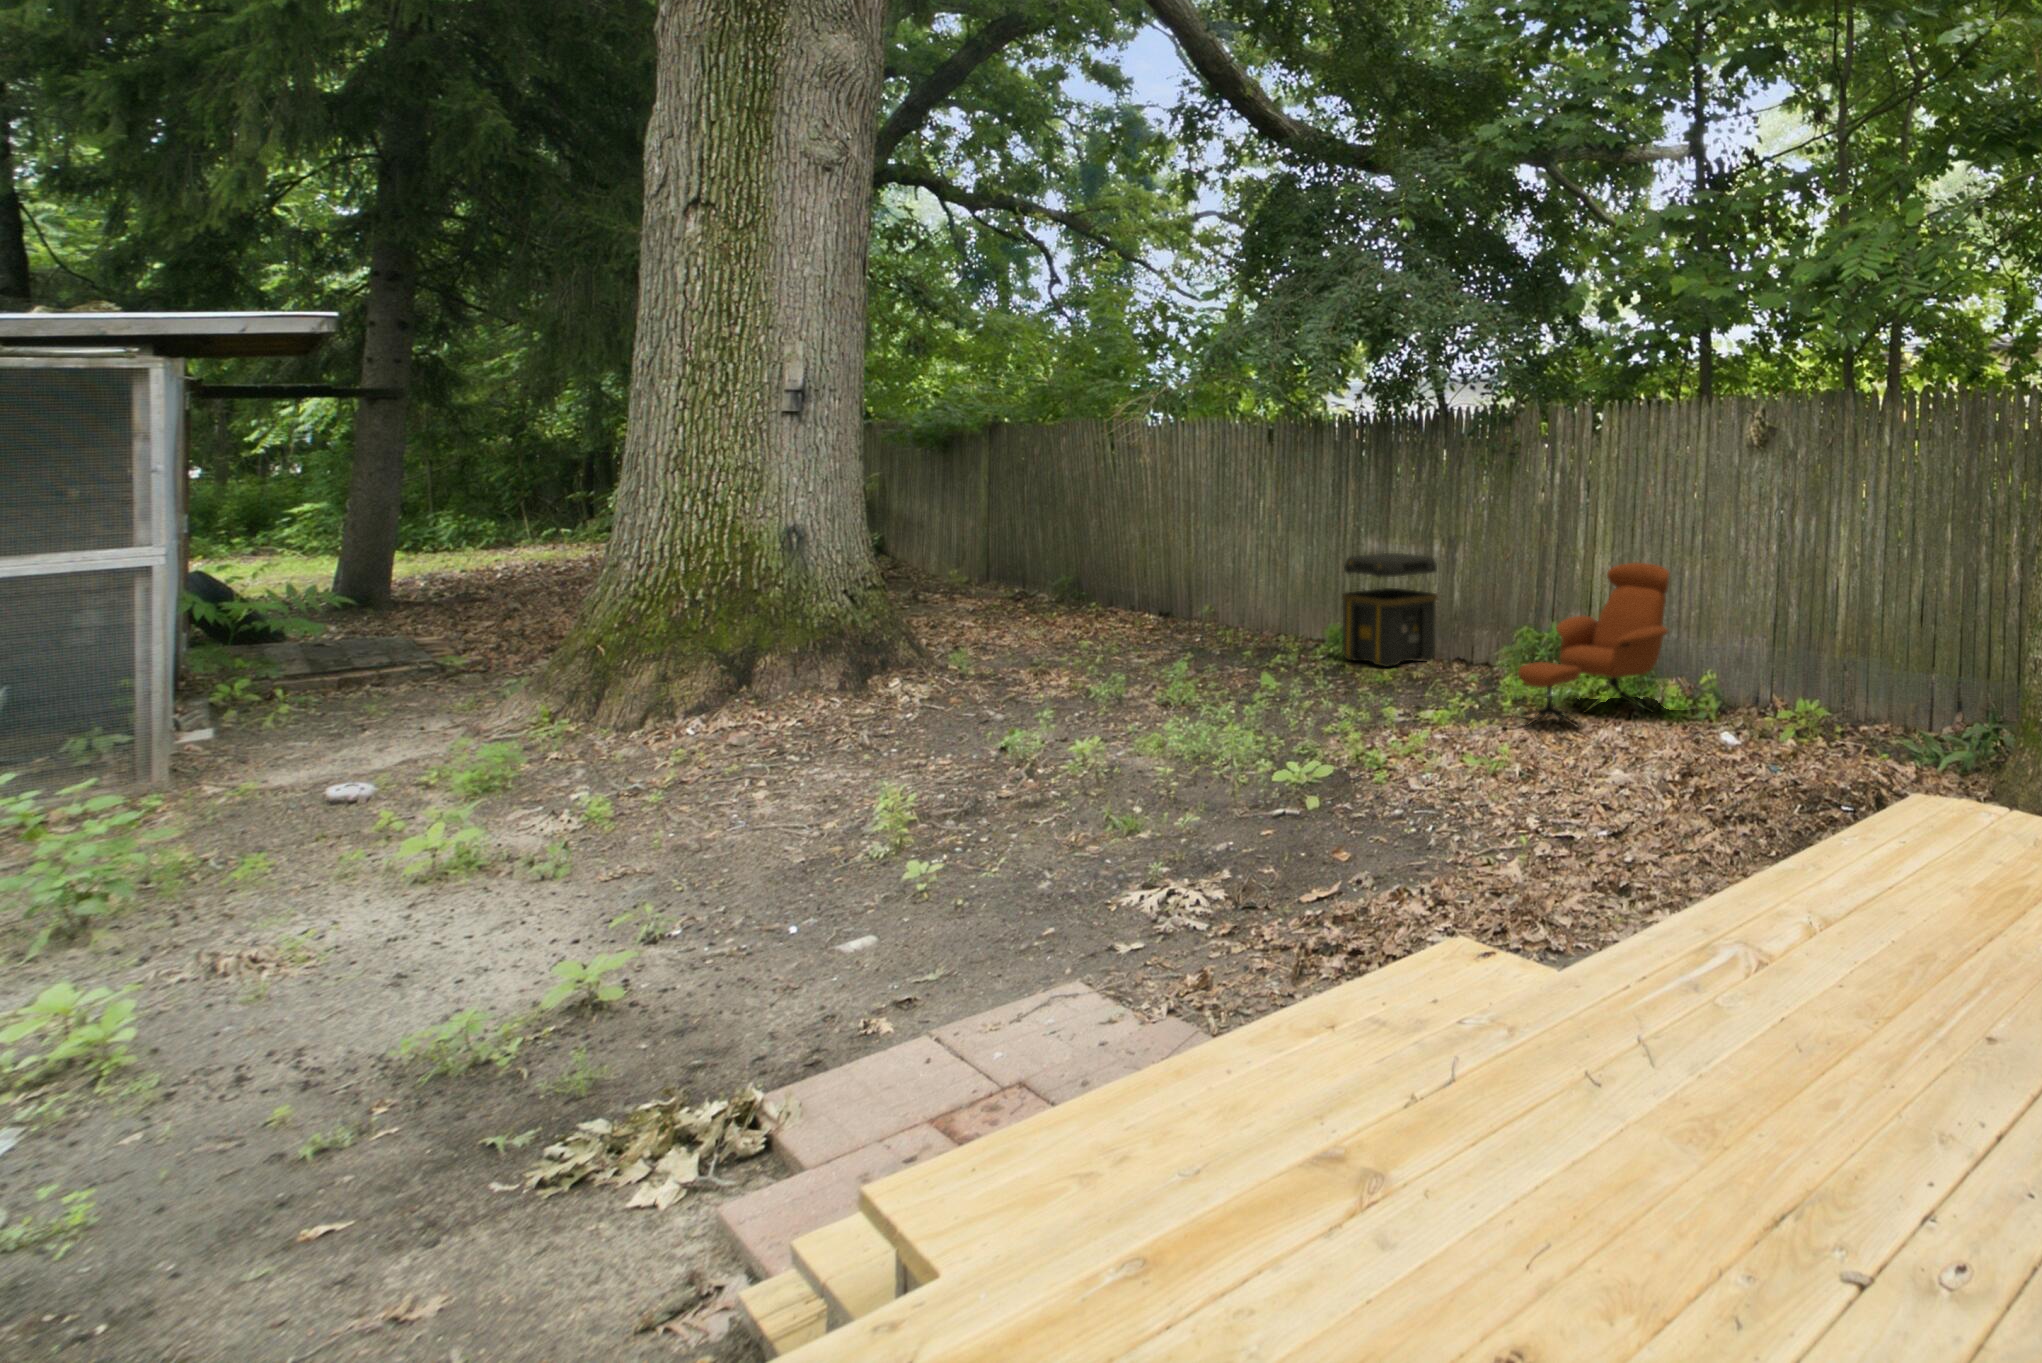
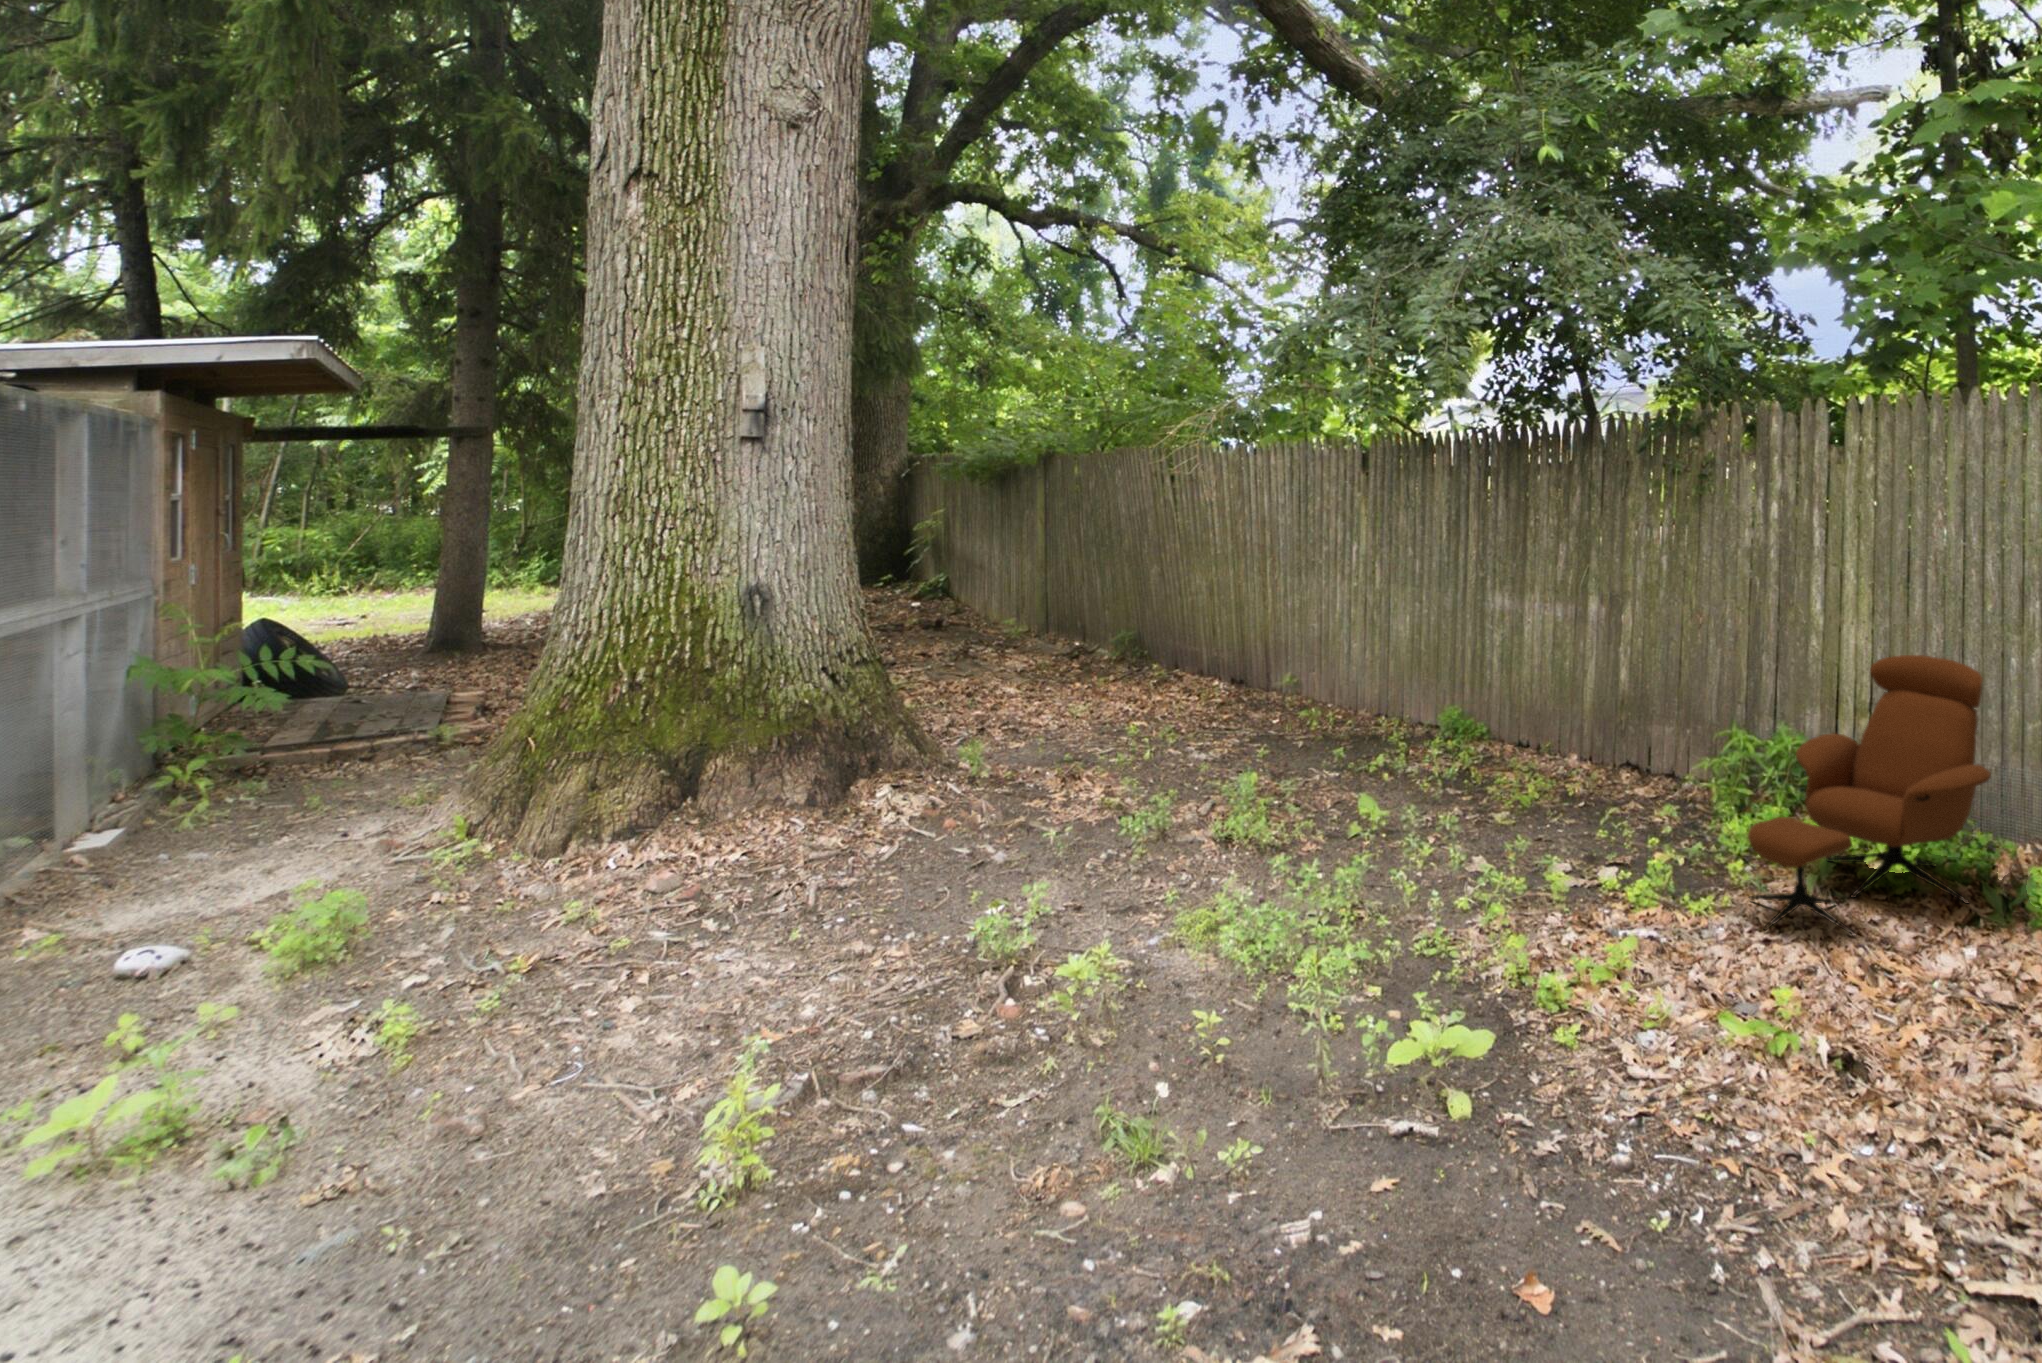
toolbox: present [1342,553,1438,667] -> none [1461,611,1596,776]

